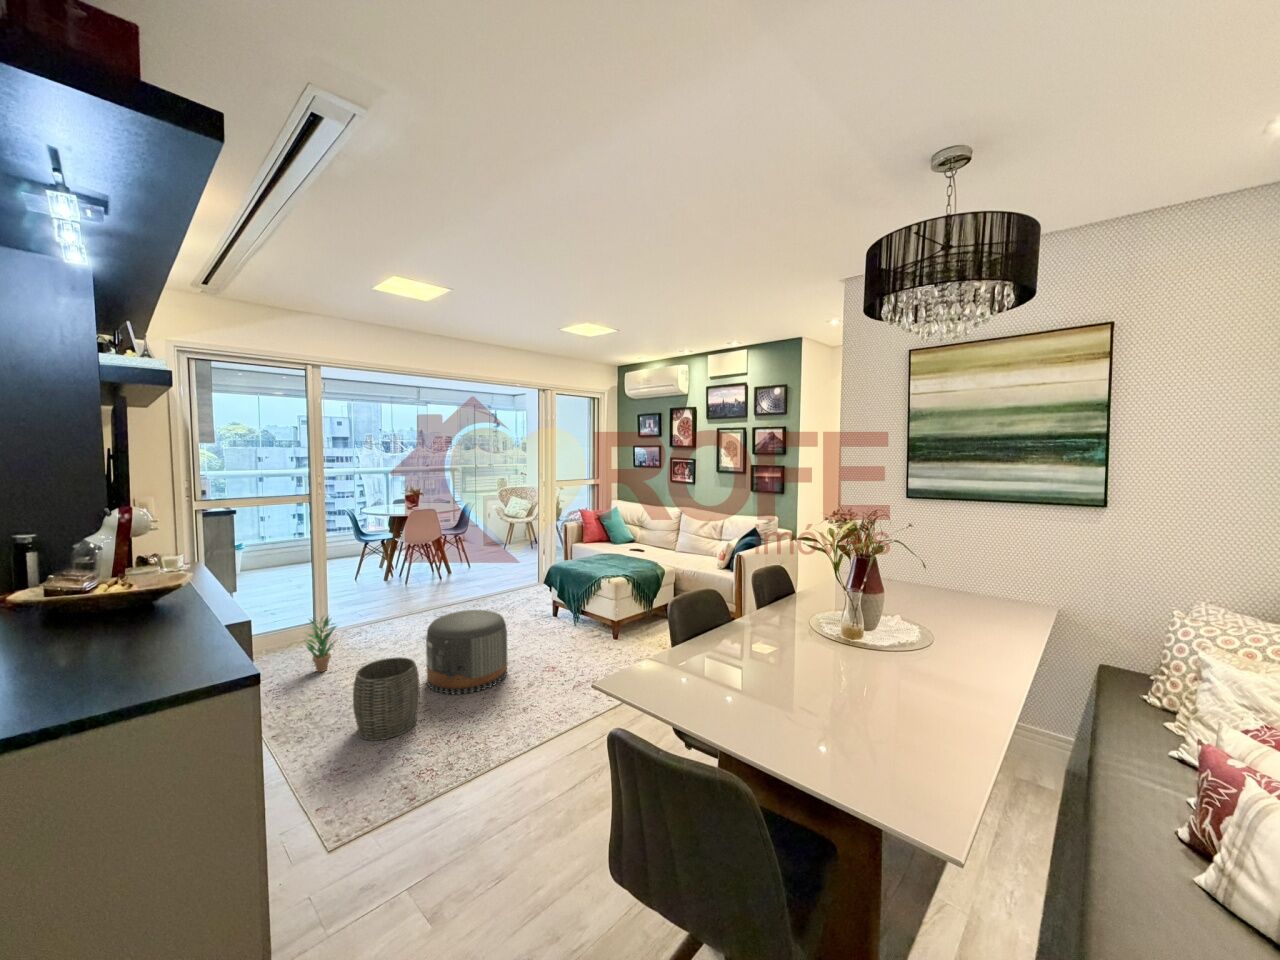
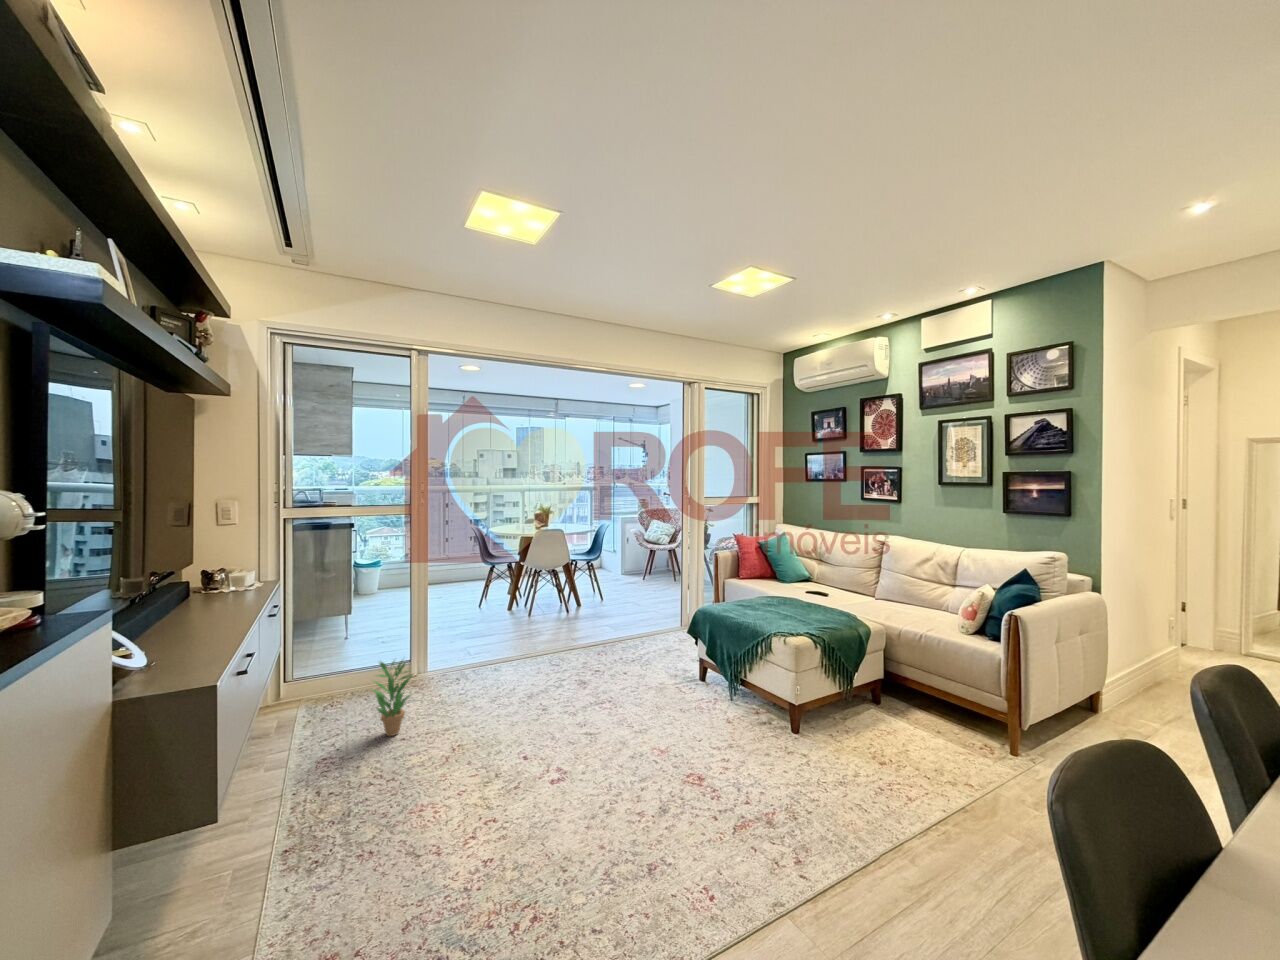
pouf: present [426,610,508,695] -> none [510,671,630,816]
woven basket: present [353,657,420,740] -> none [376,748,482,904]

